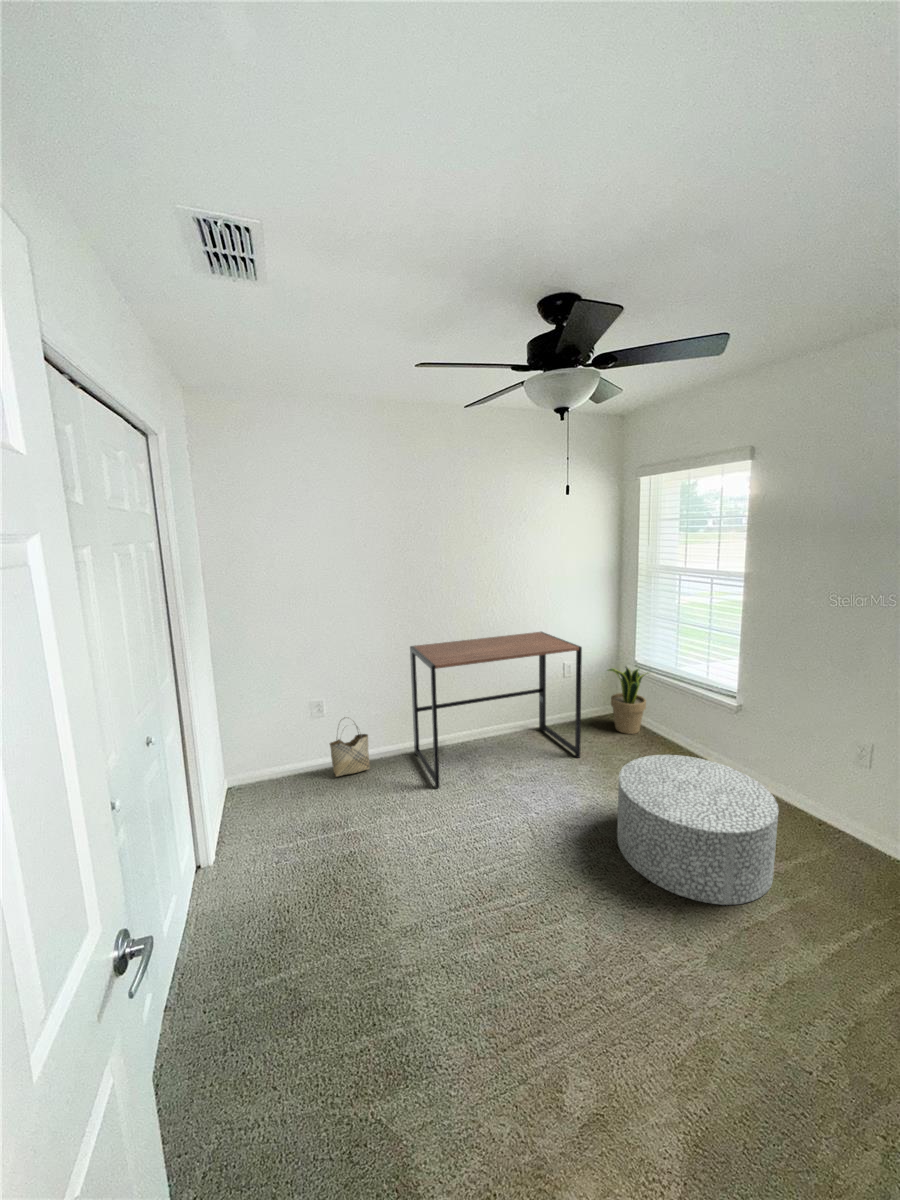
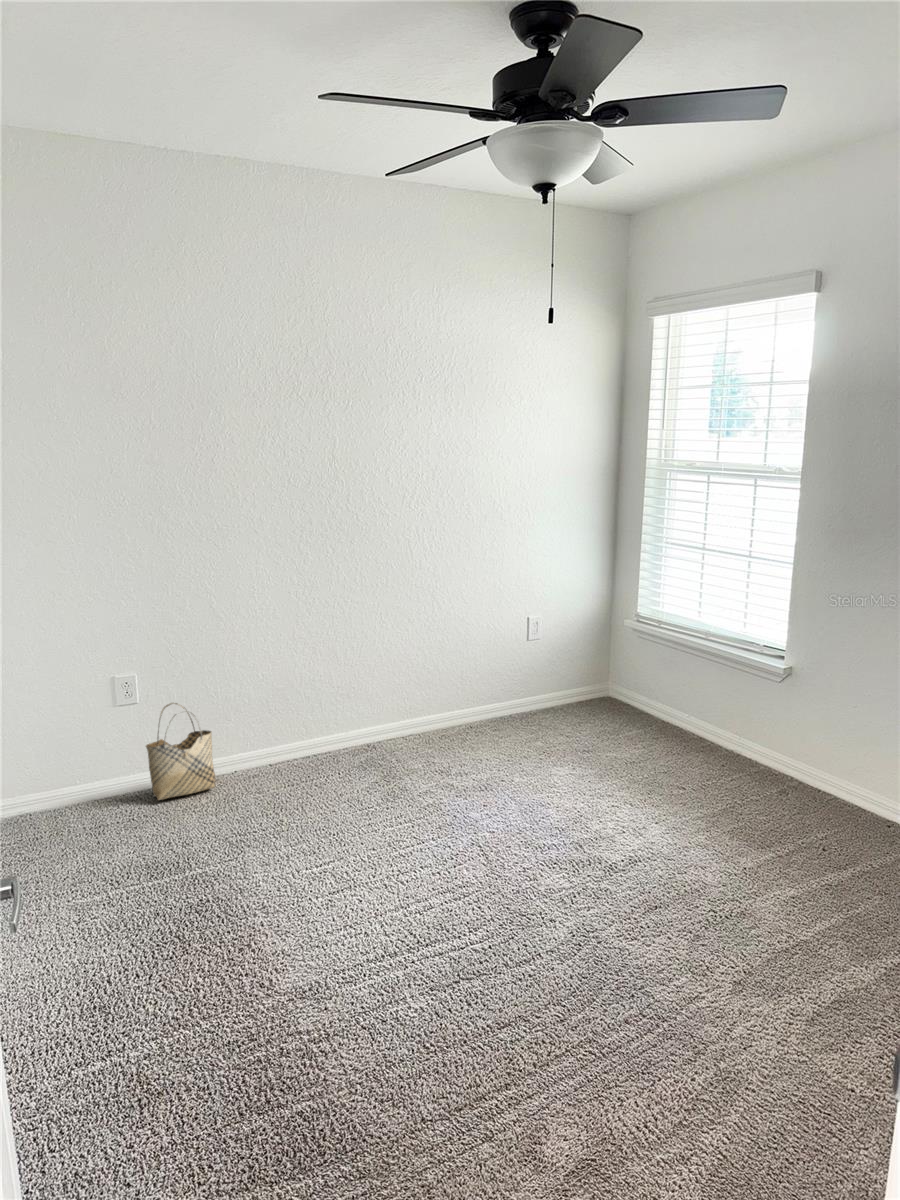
desk: present [410,632,582,788] -> none [281,563,561,809]
potted plant: present [608,667,646,734] -> none [597,617,665,724]
ottoman: present [617,755,779,905] -> none [612,736,834,925]

